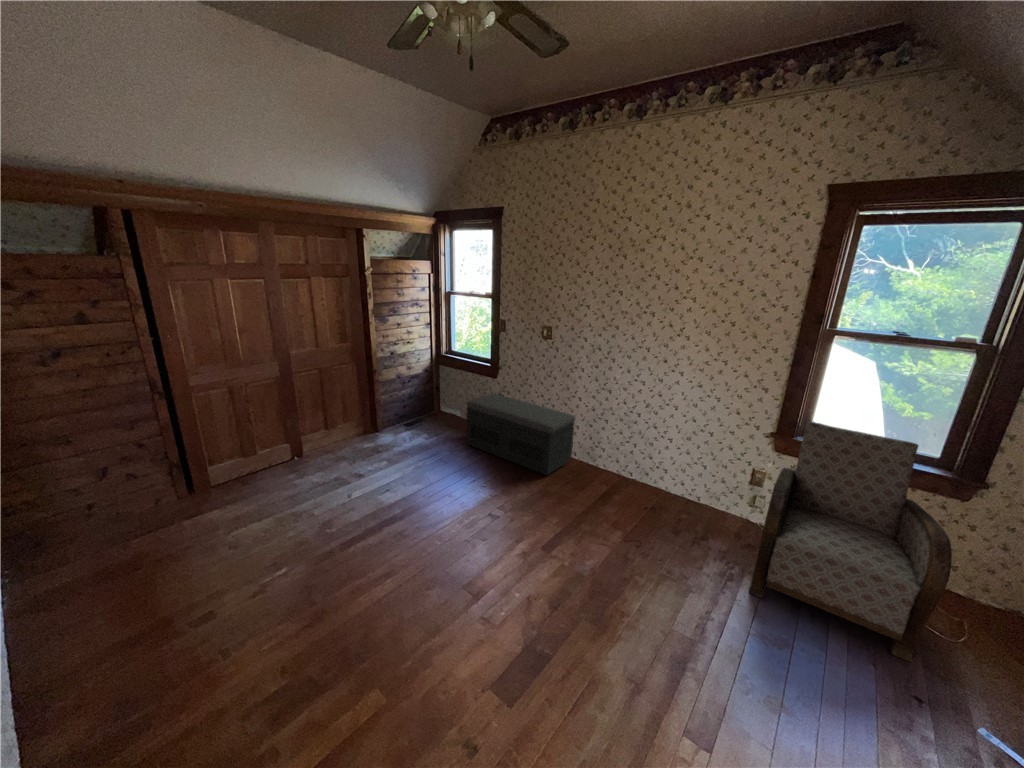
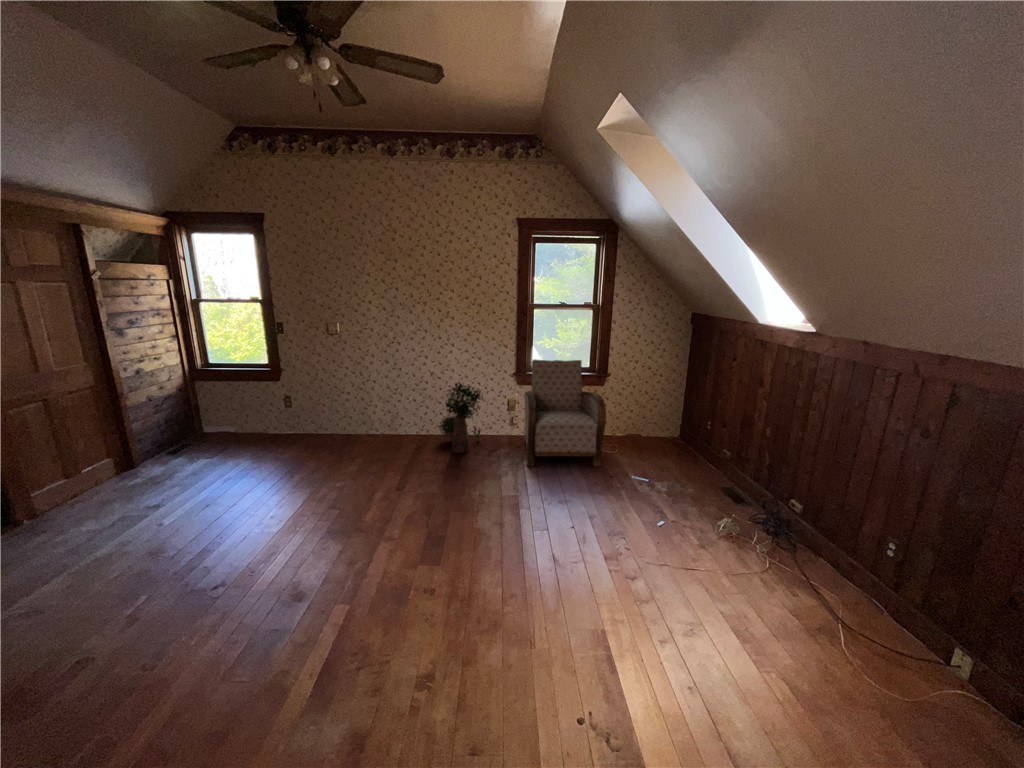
storage bench: present [466,394,575,475] -> none [258,395,376,451]
potted plant: none [640,425,707,525] -> present [440,382,482,453]

